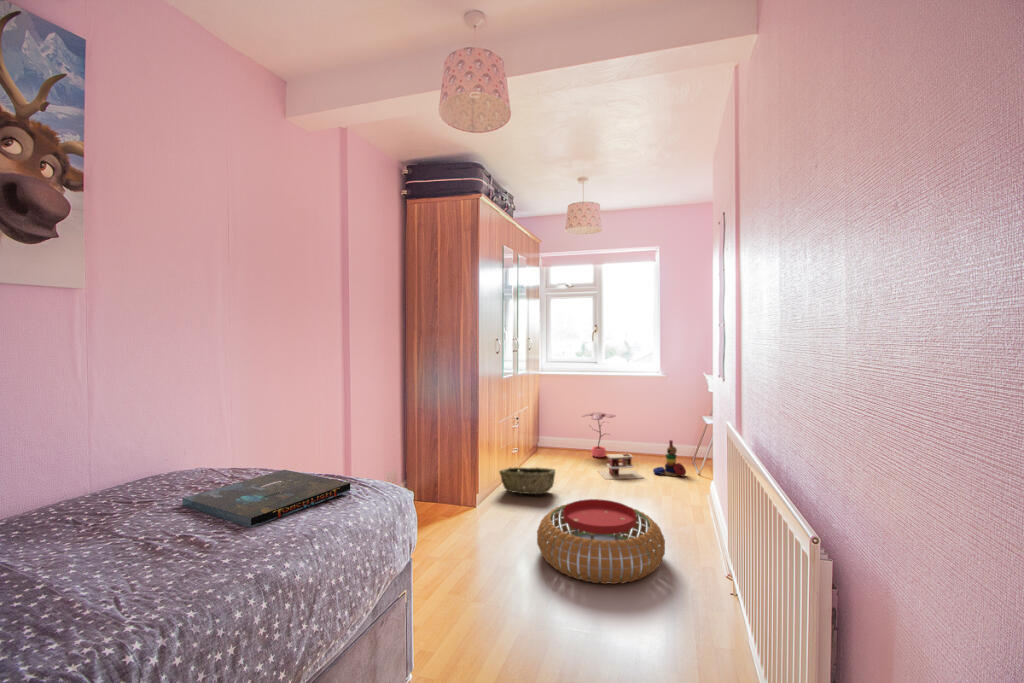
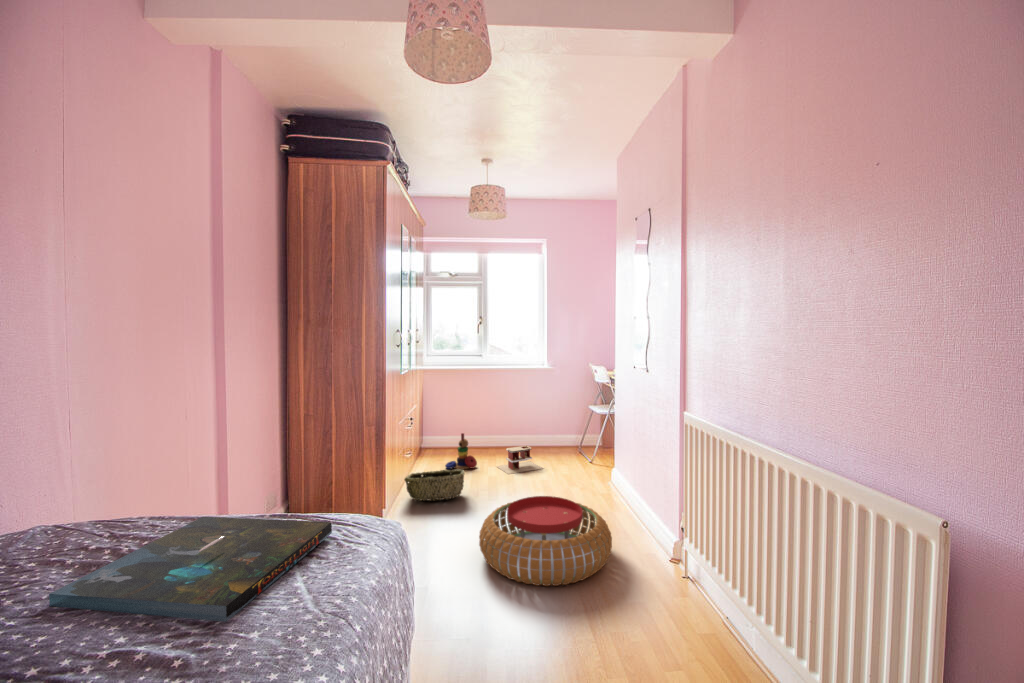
potted plant: present [582,412,615,457] -> none [471,406,506,452]
stacking toy: present [653,440,686,476] -> present [445,433,477,470]

